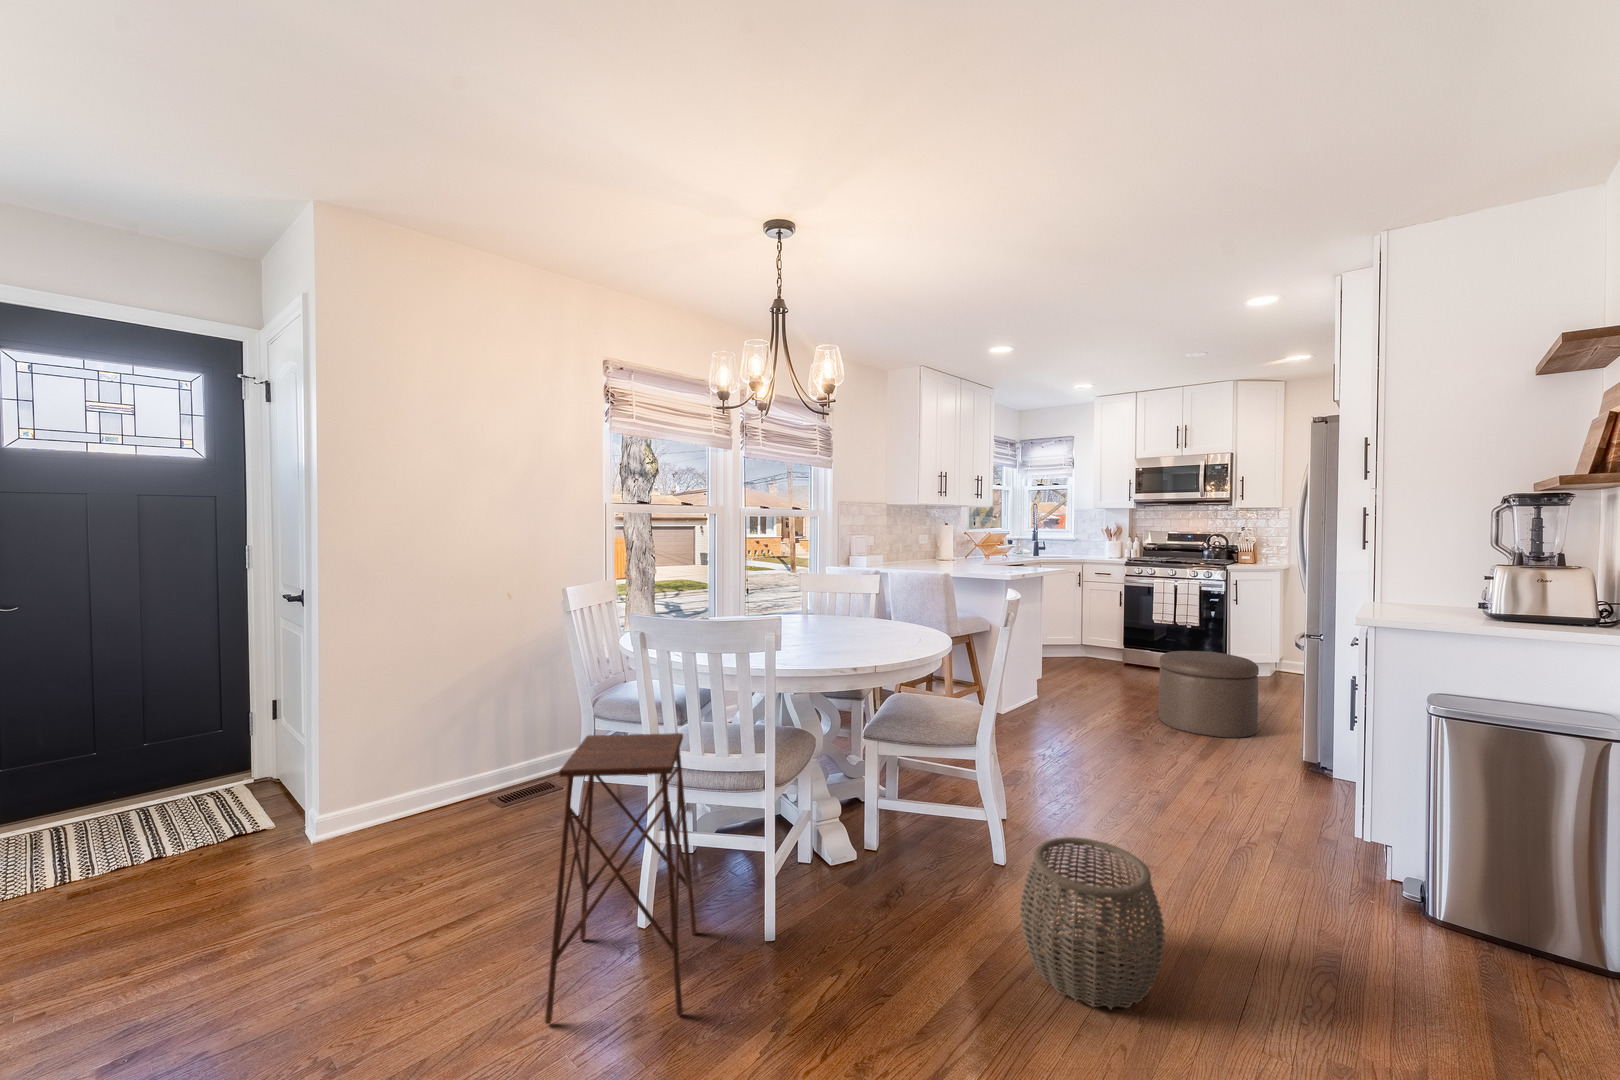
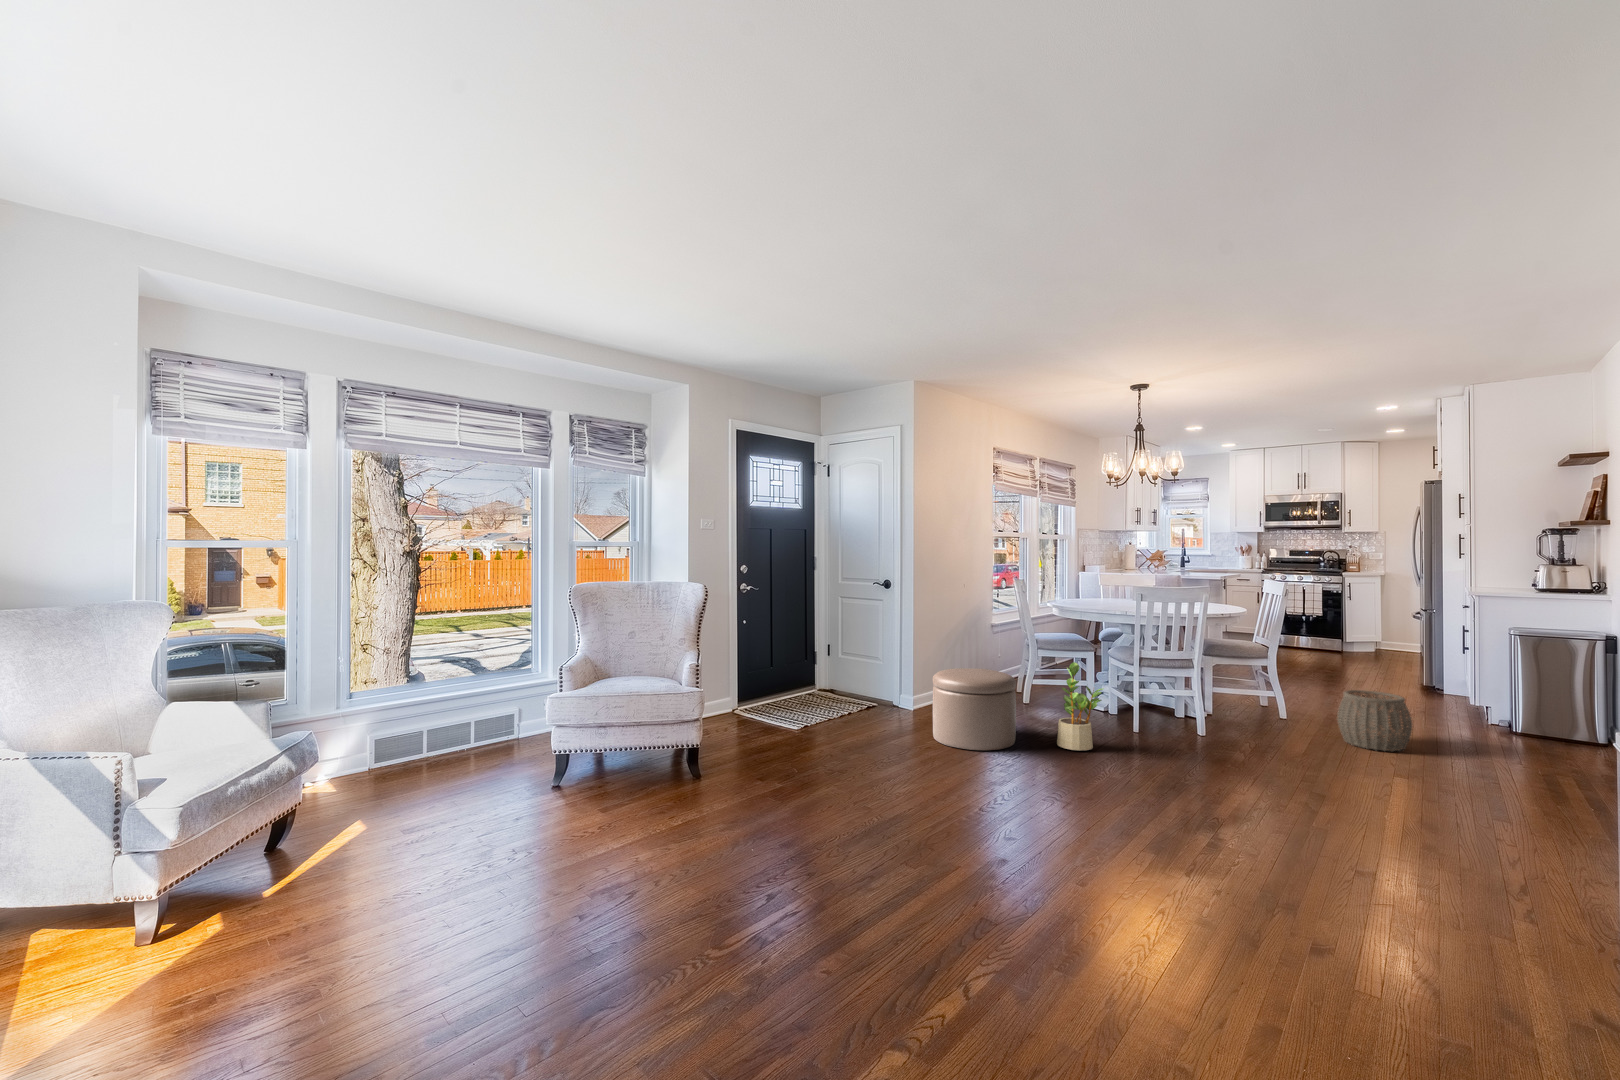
ottoman: present [1159,651,1259,738] -> present [933,668,1016,750]
side table: present [545,733,697,1024] -> none [1128,642,1214,757]
potted plant: none [378,784,493,991] -> present [1057,662,1104,750]

